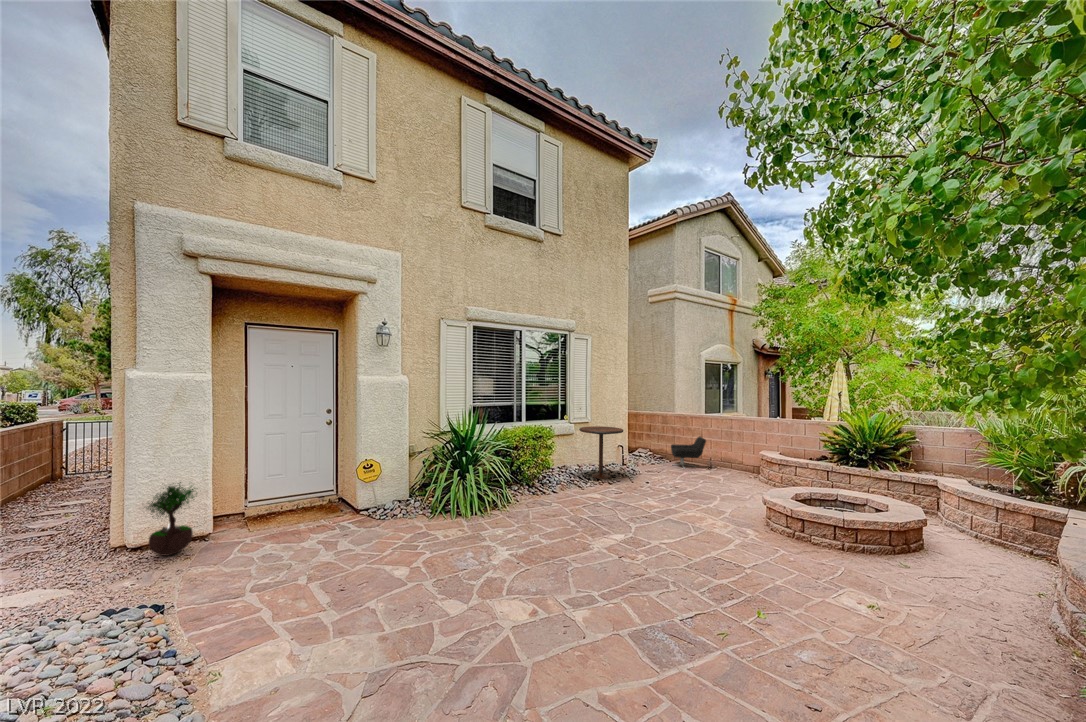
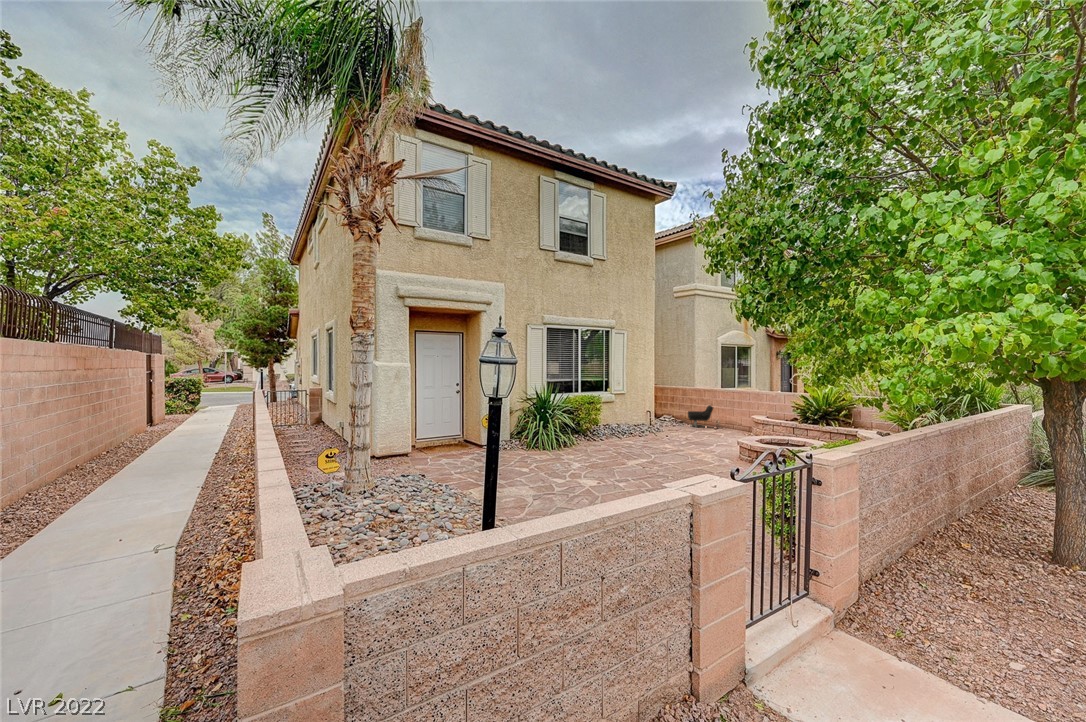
pedestal table: present [579,426,623,479] -> none [619,397,651,433]
potted tree: present [146,482,197,556] -> none [390,420,414,461]

